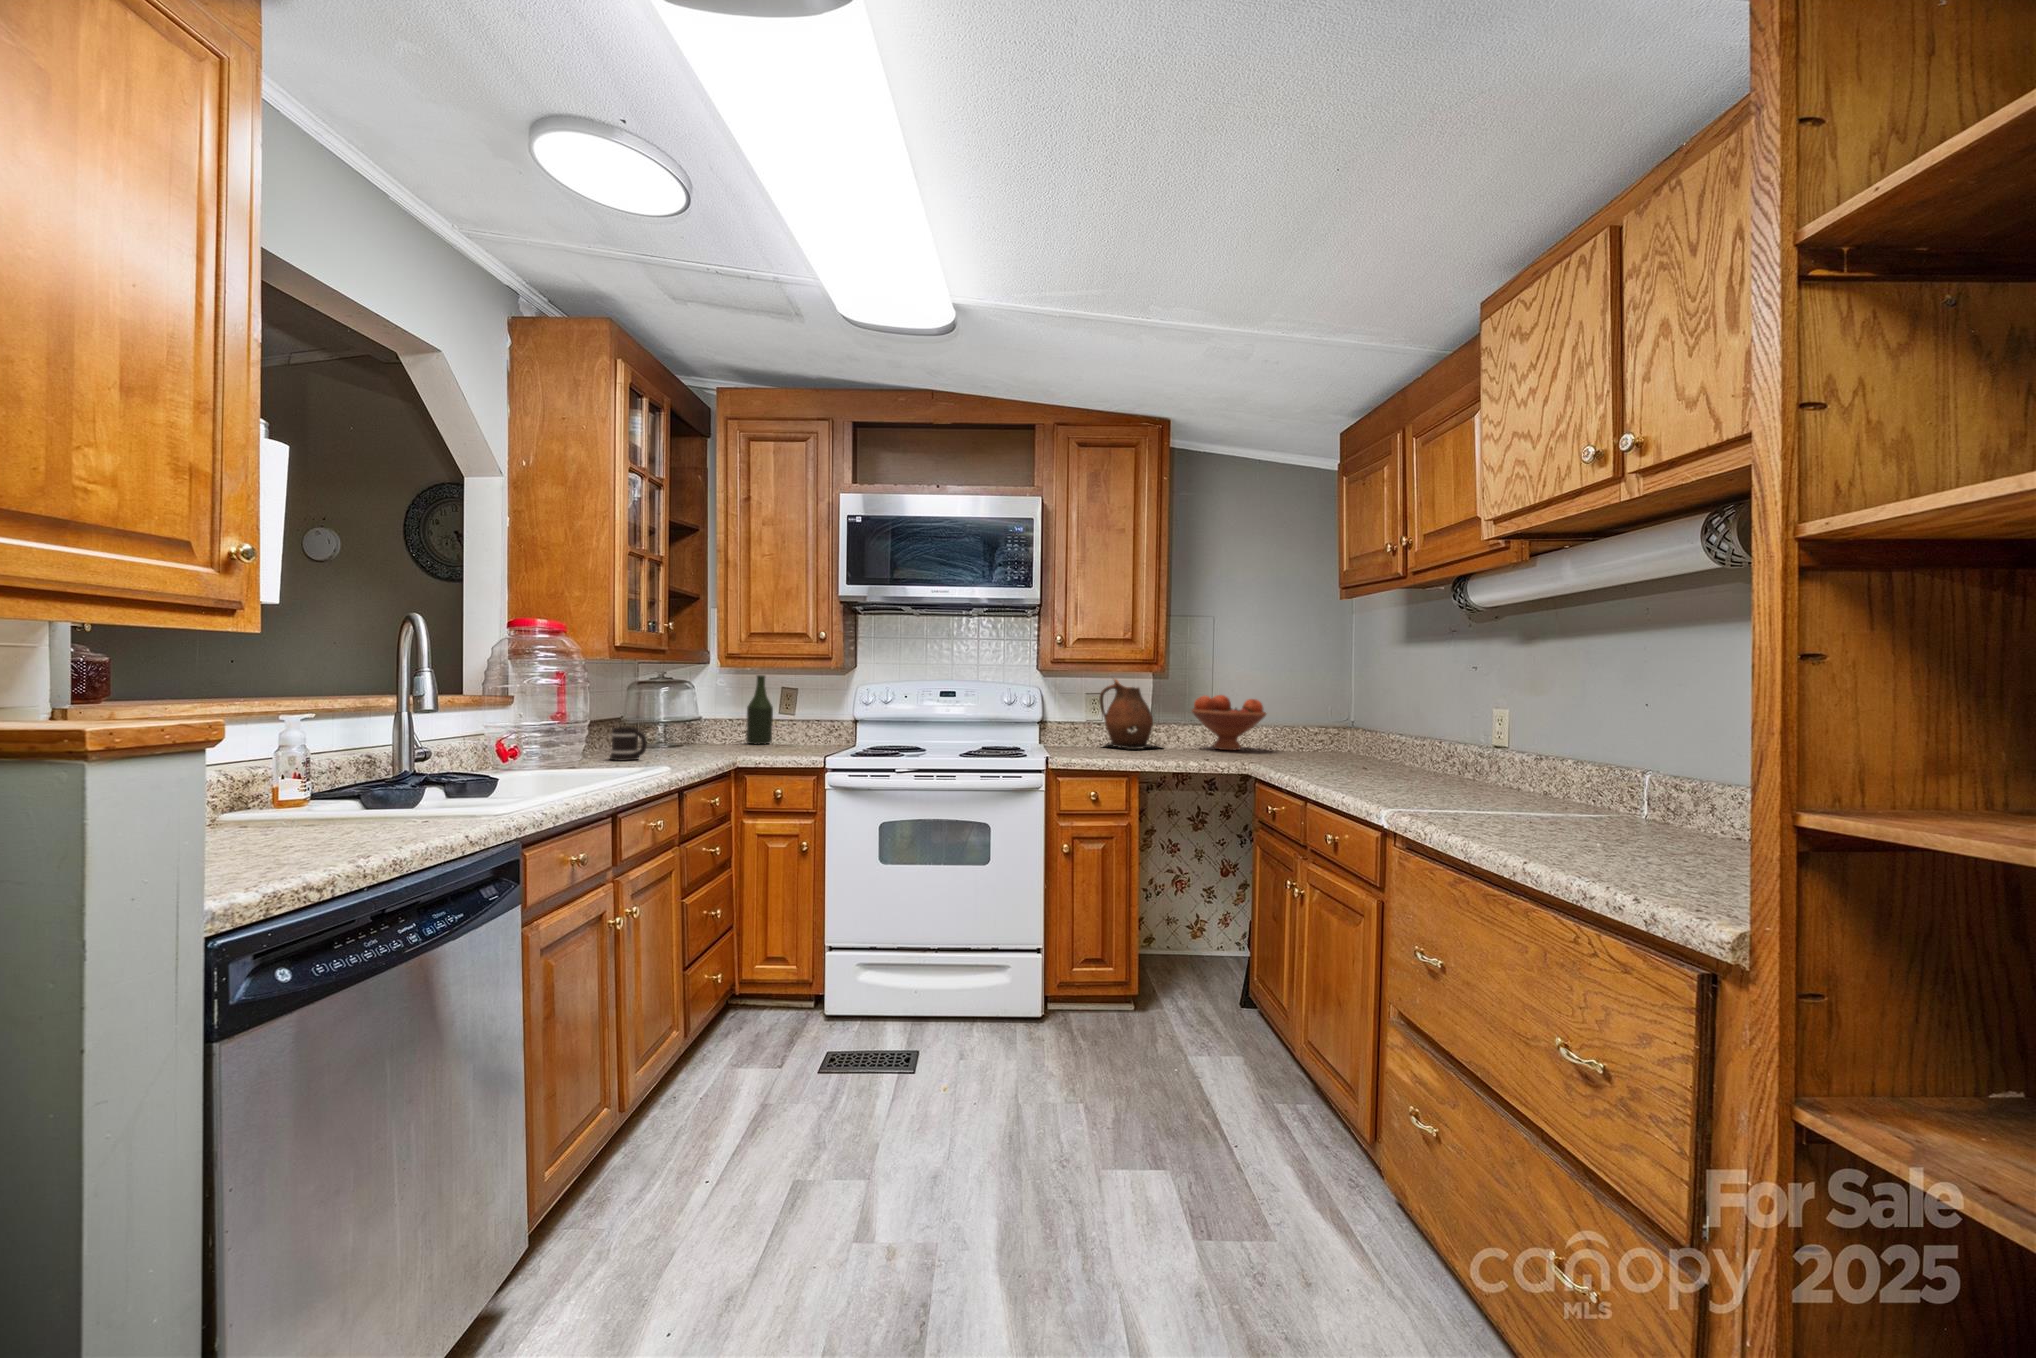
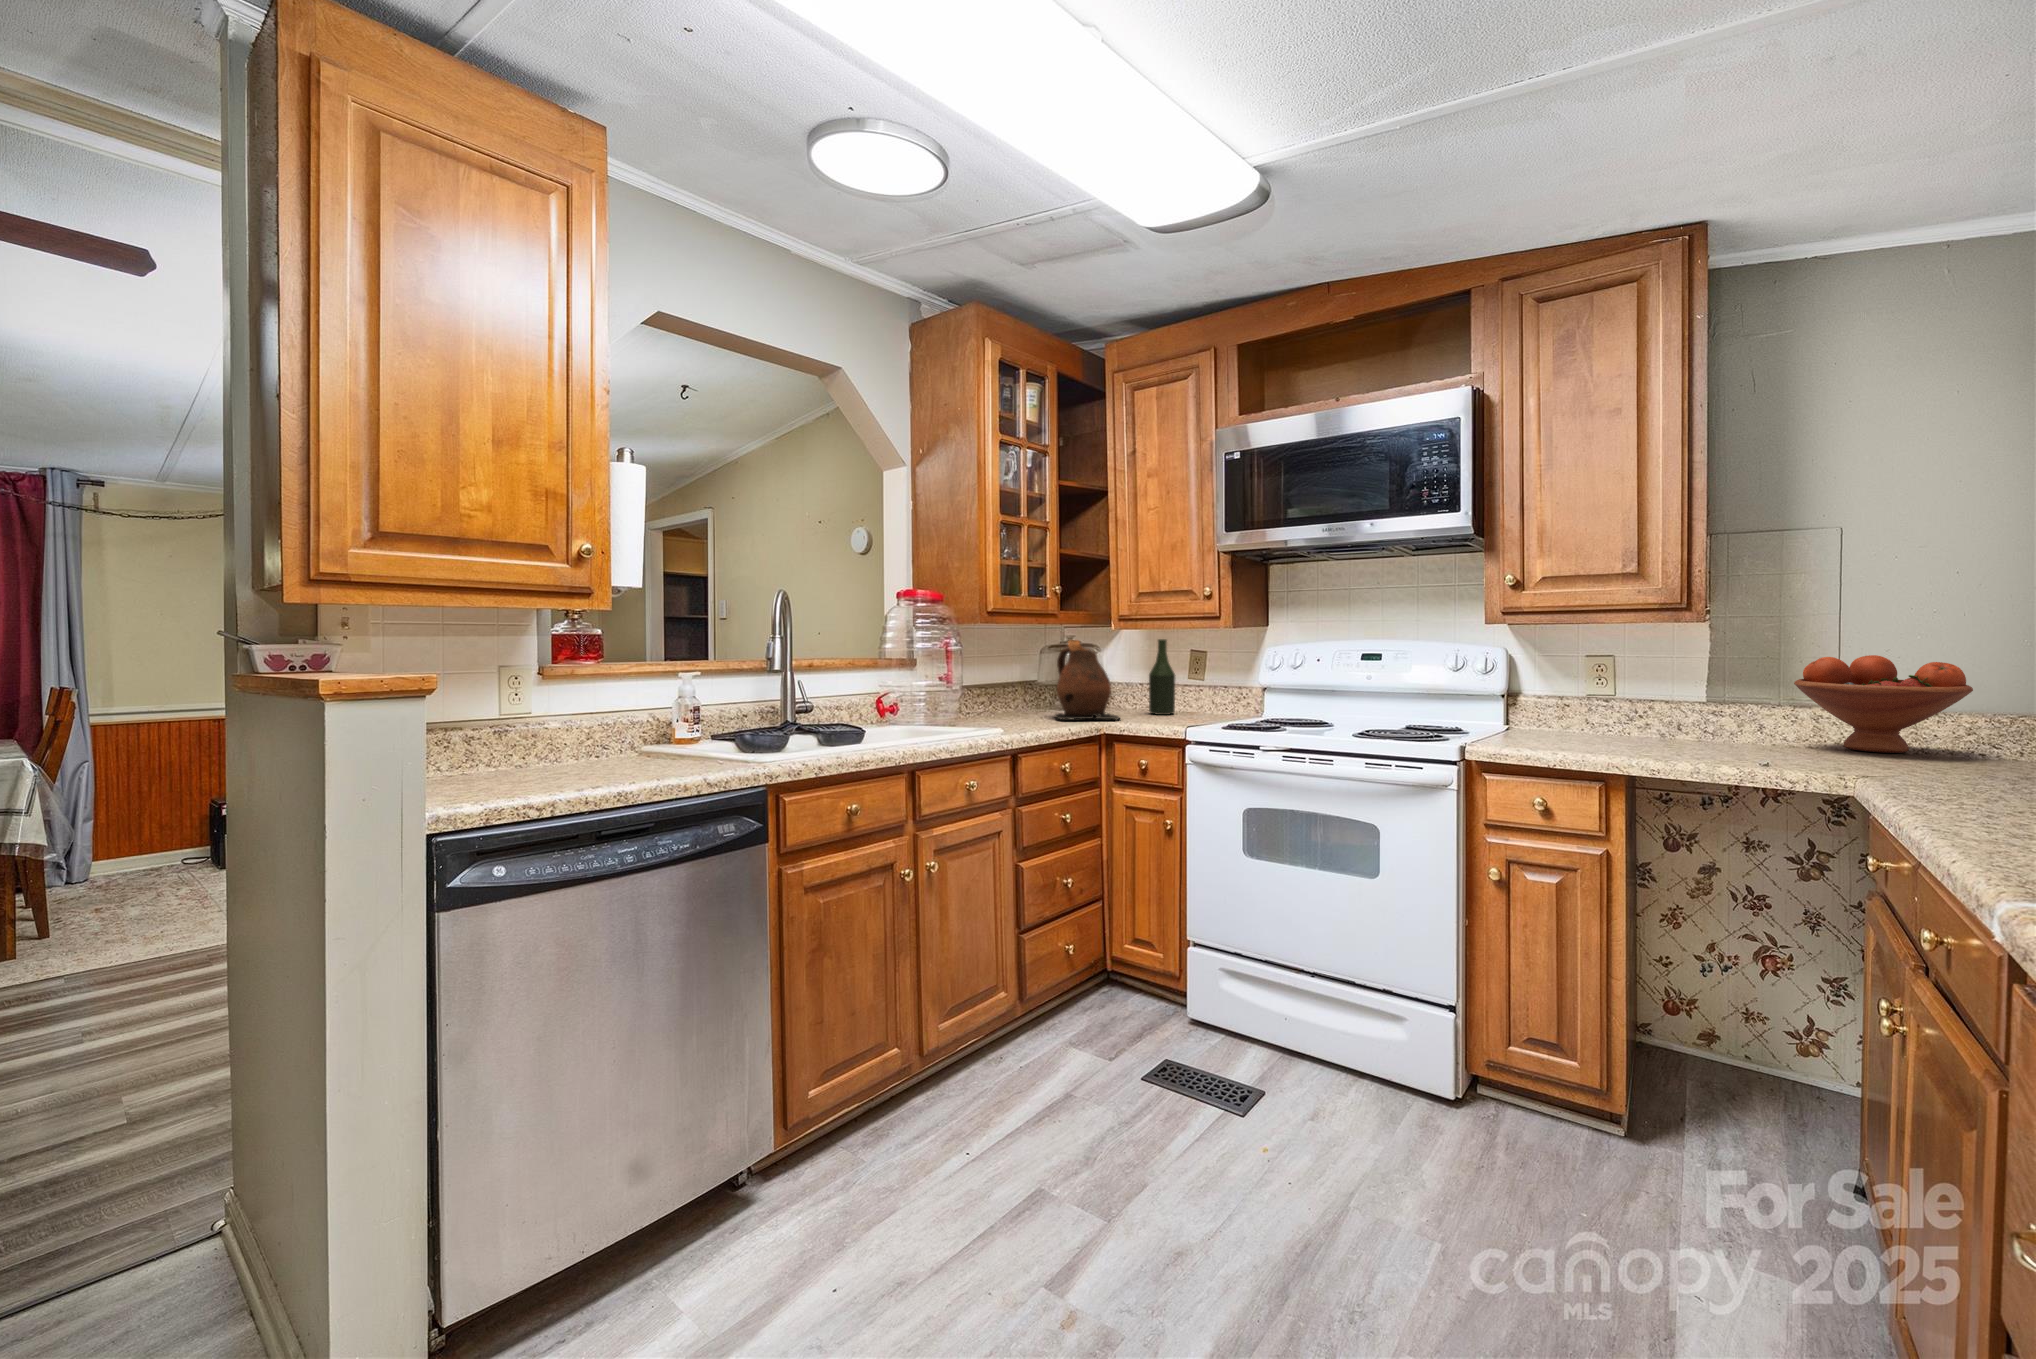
ceramic pitcher: present [1099,679,1159,749] -> present [1055,640,1120,721]
mug: present [610,727,647,761] -> none [996,693,1024,725]

